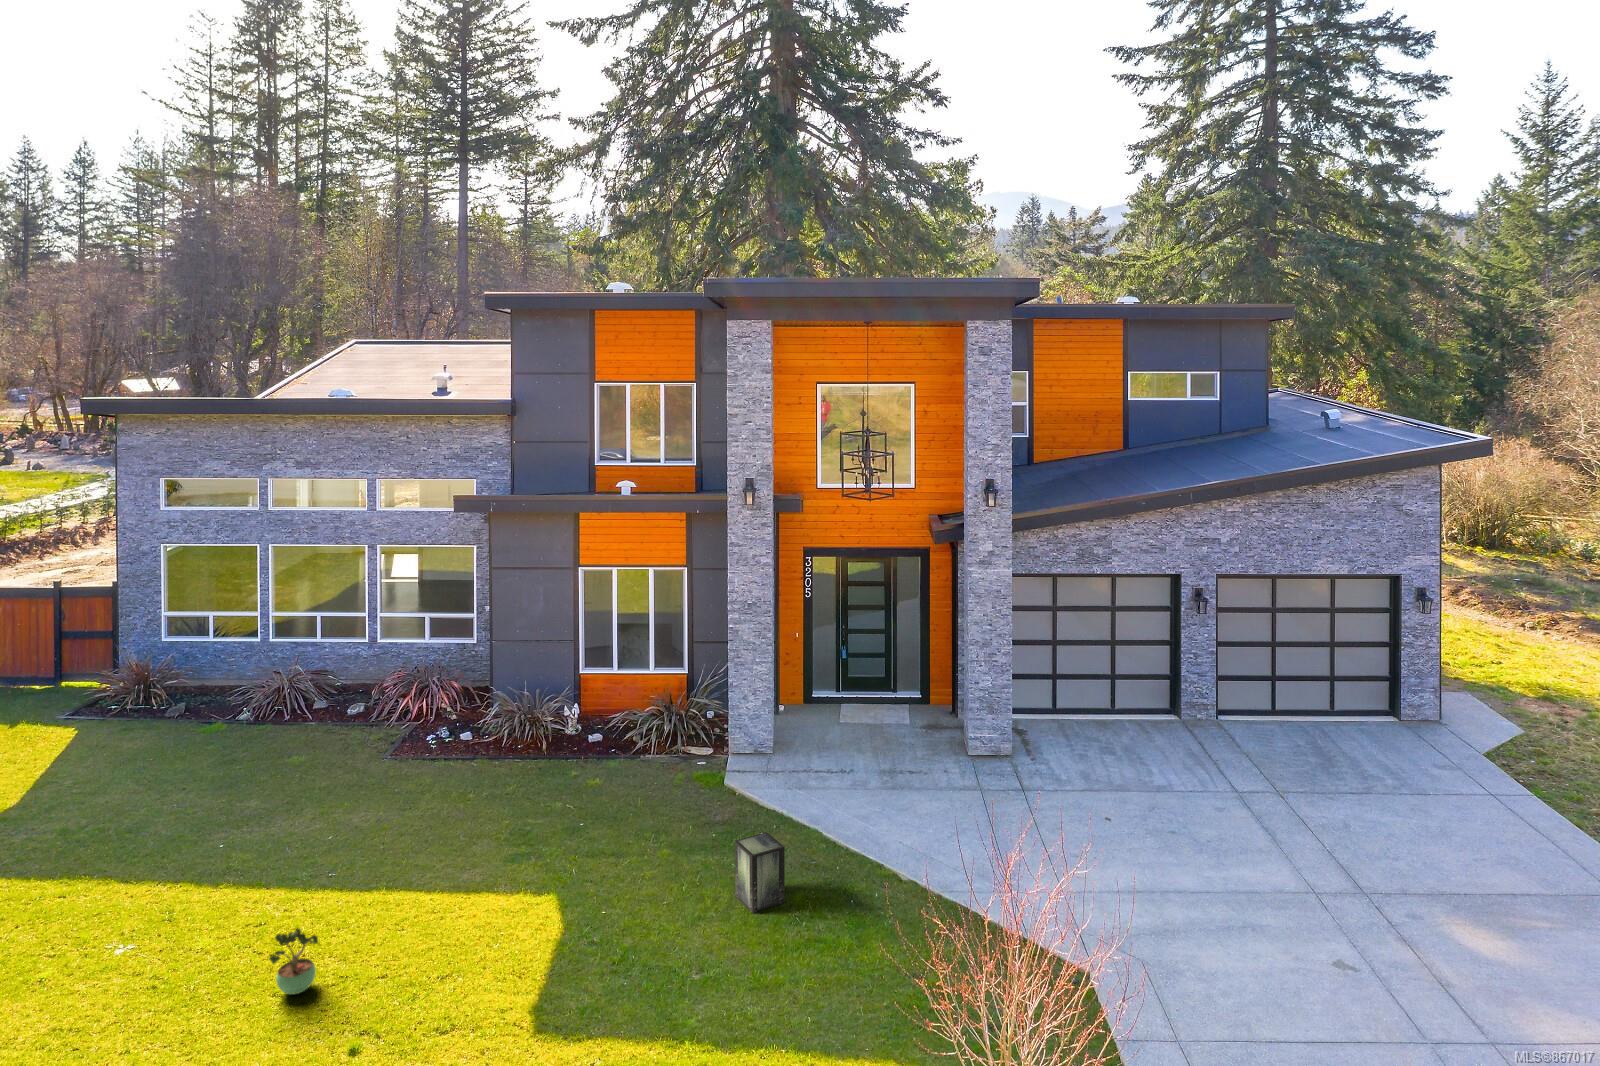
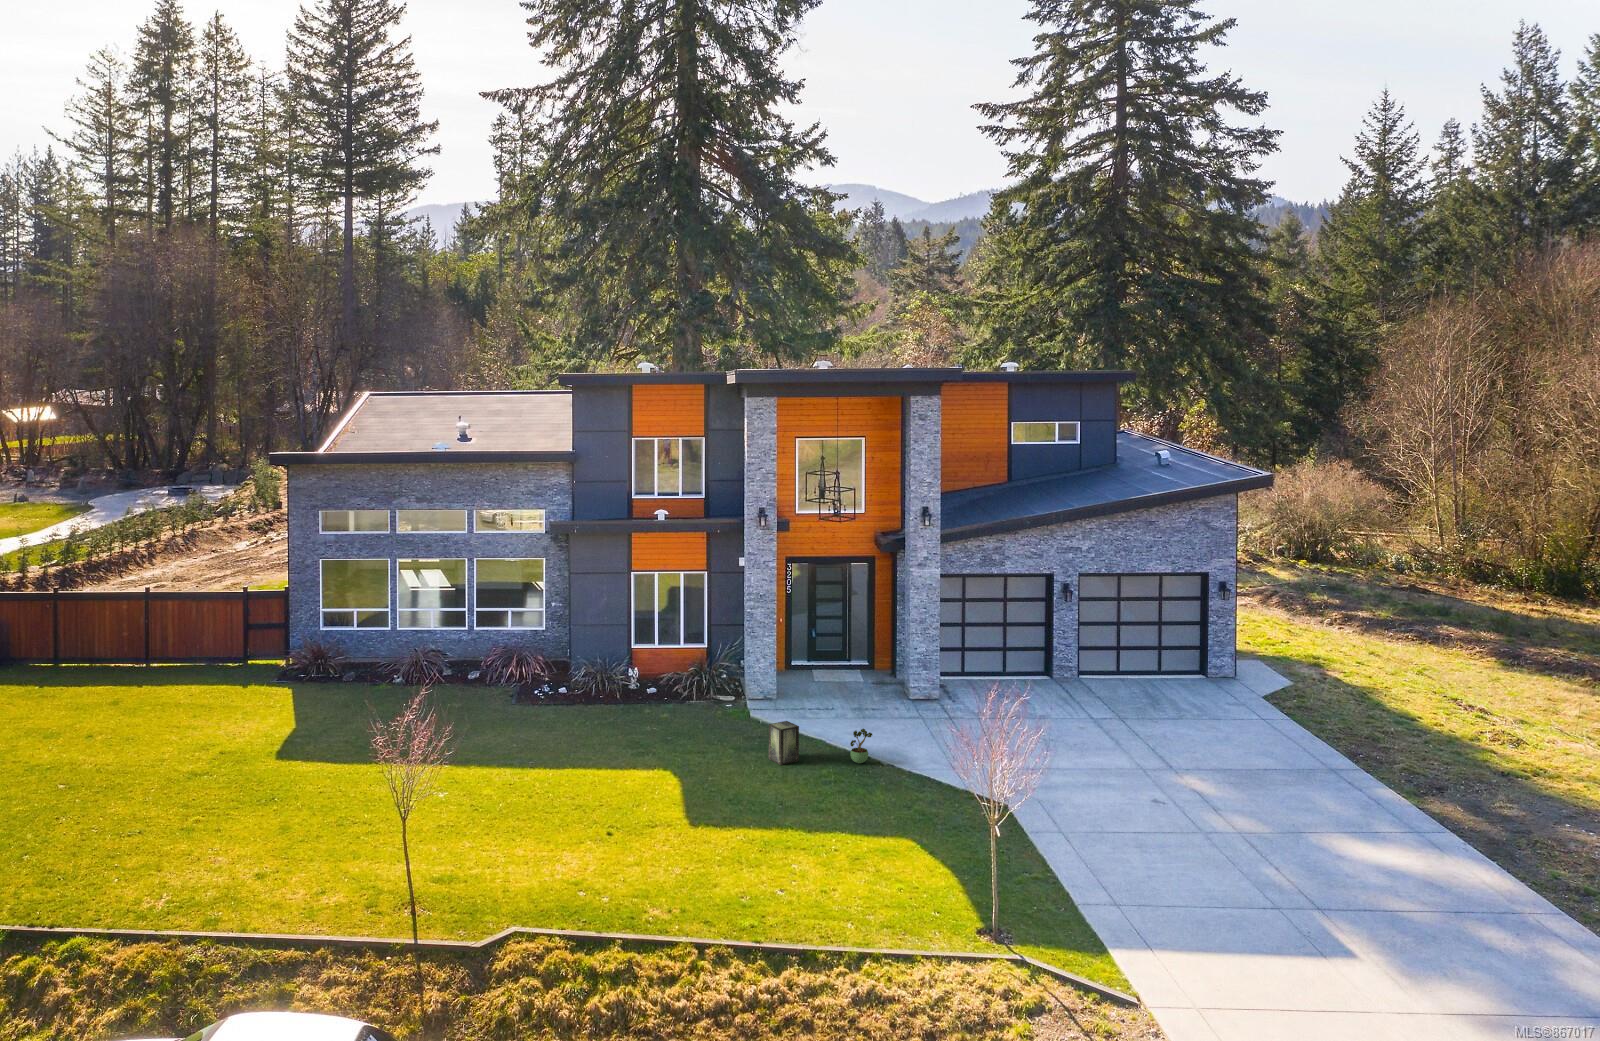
potted plant: present [270,928,318,994] -> present [850,729,872,763]

